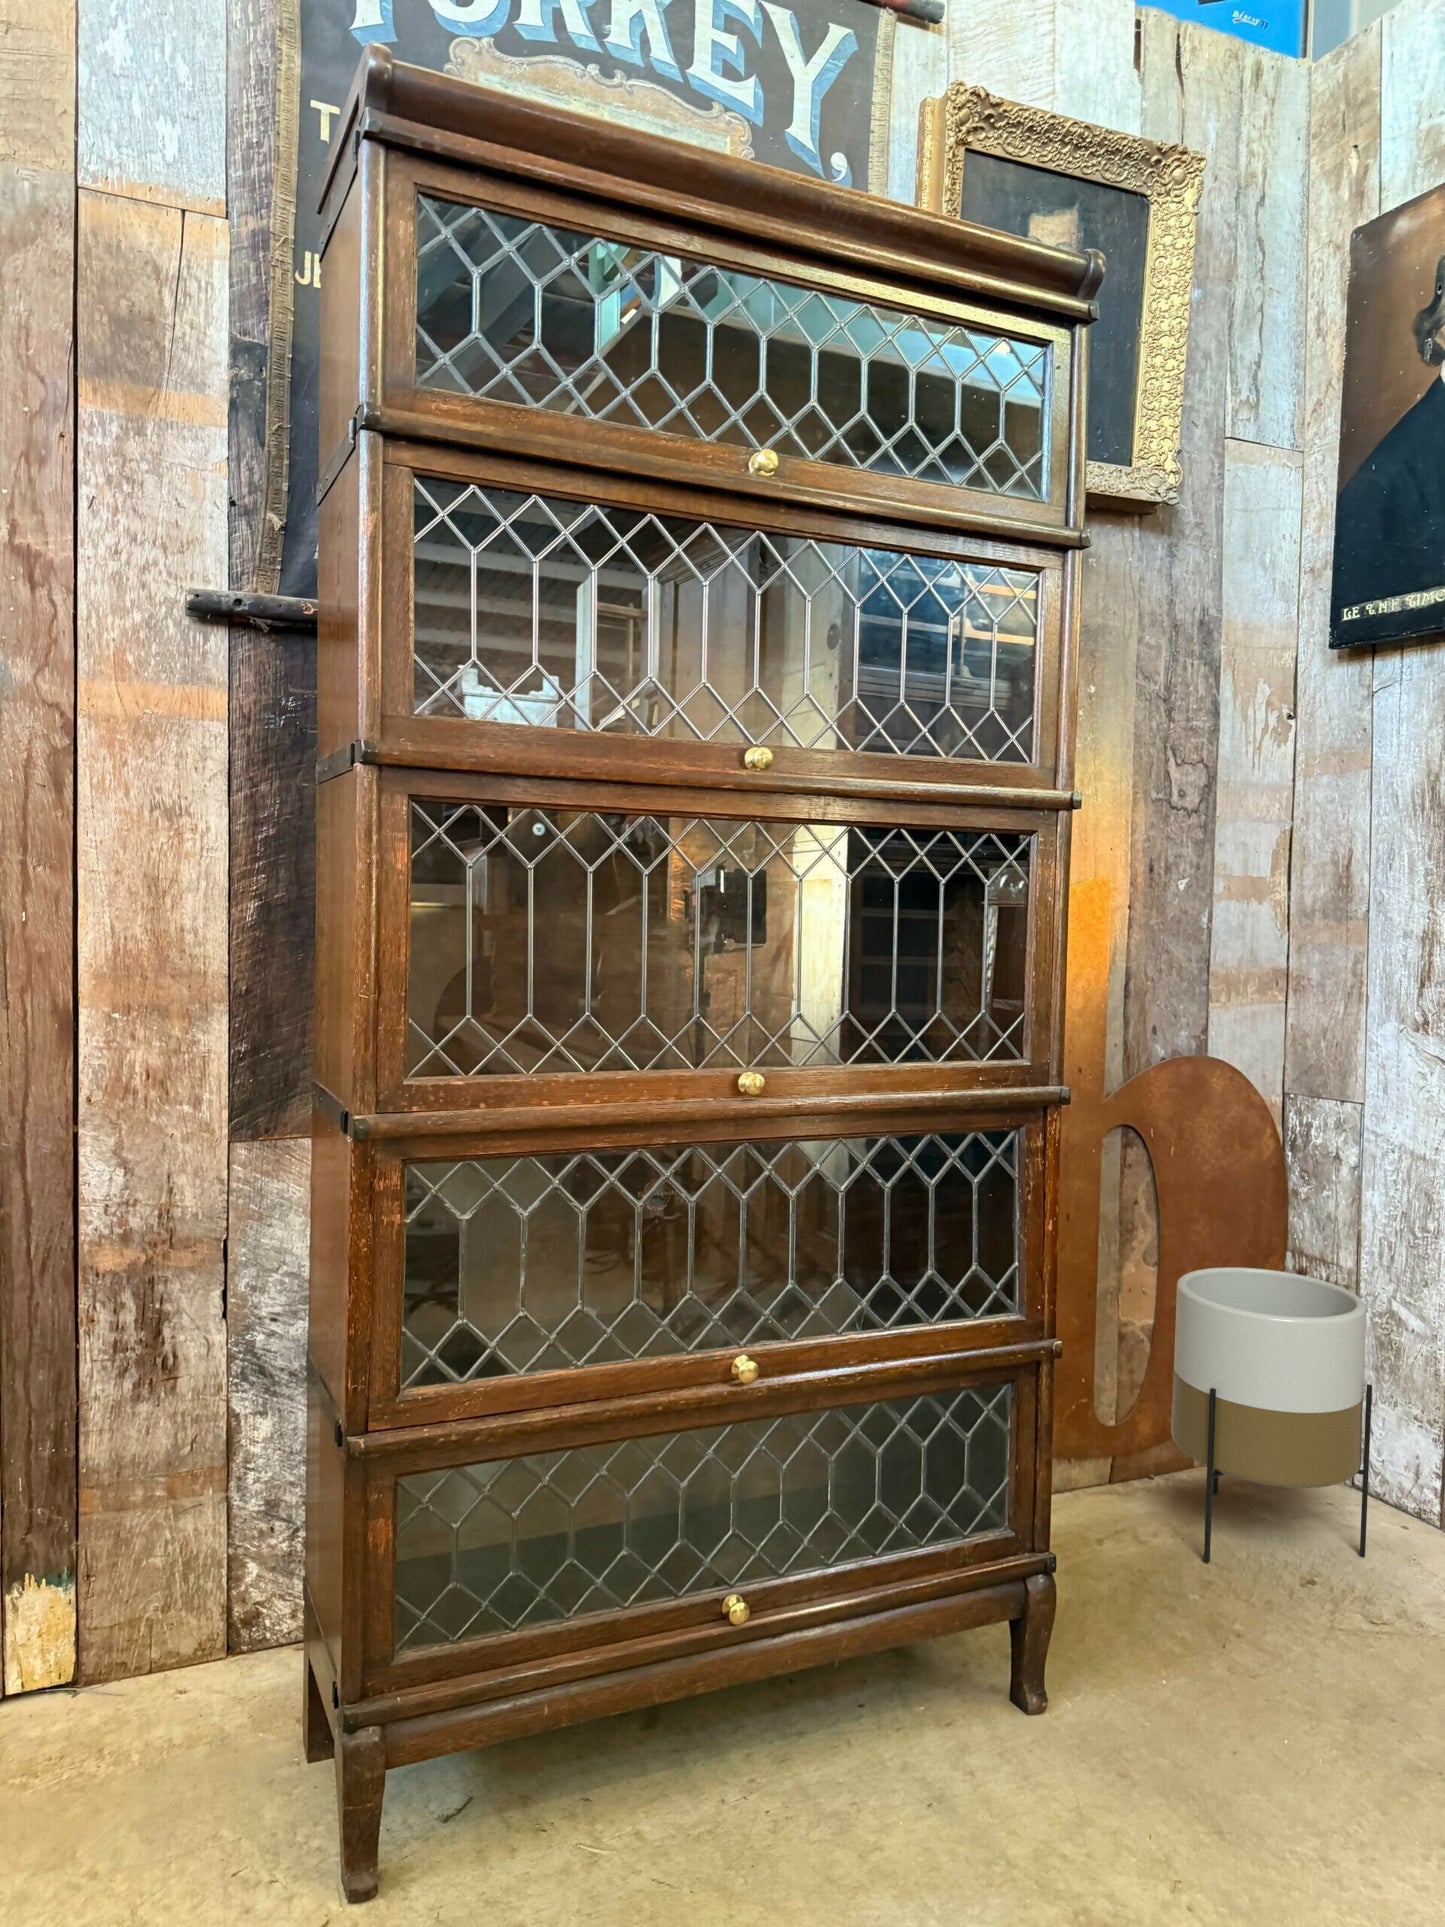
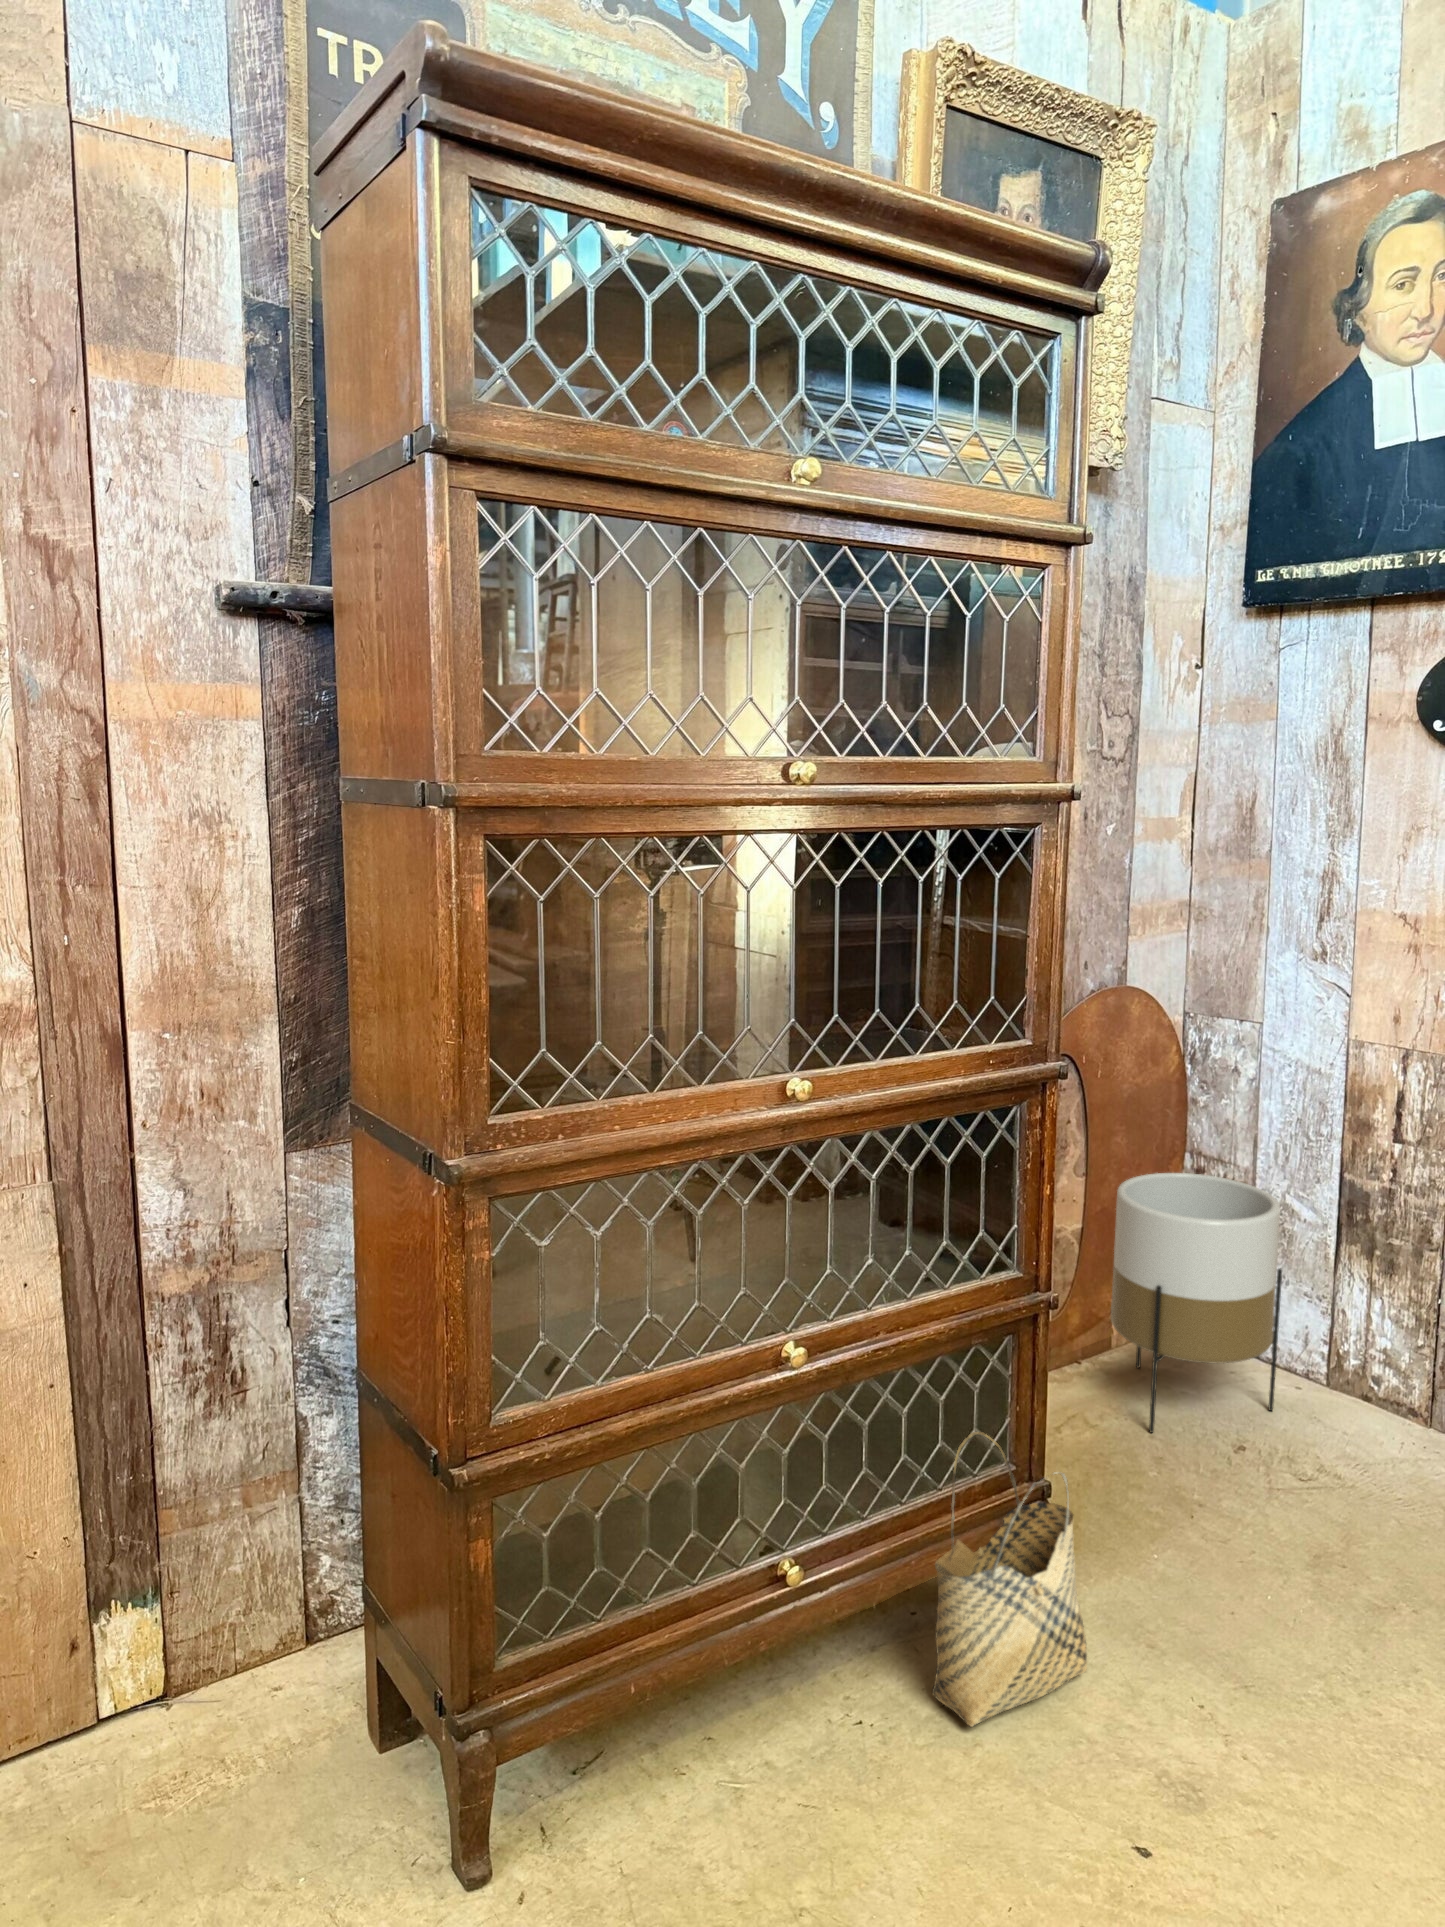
woven basket: none [837,1504,1031,1850] -> present [932,1432,1087,1727]

